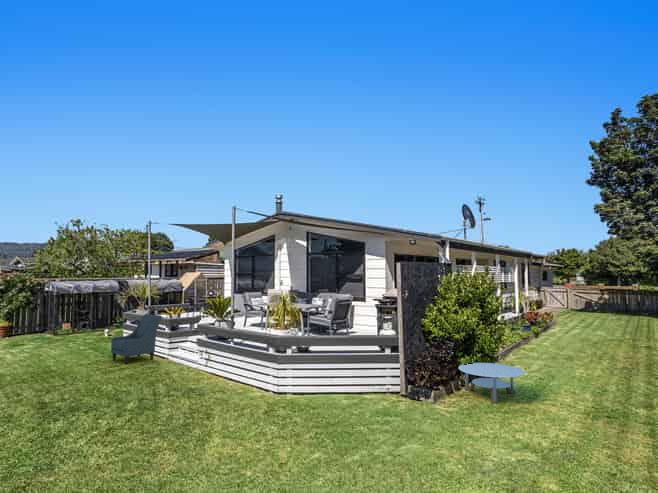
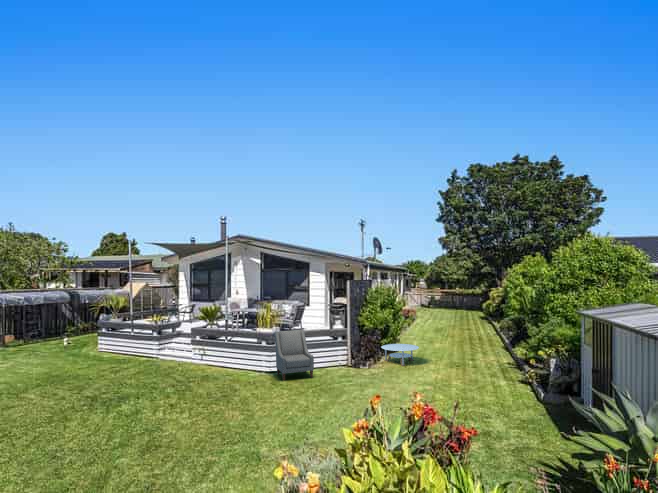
chair: present [111,314,162,364] -> present [274,330,314,381]

